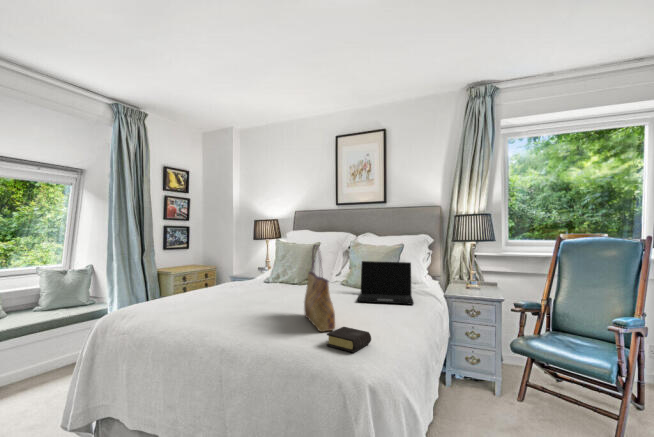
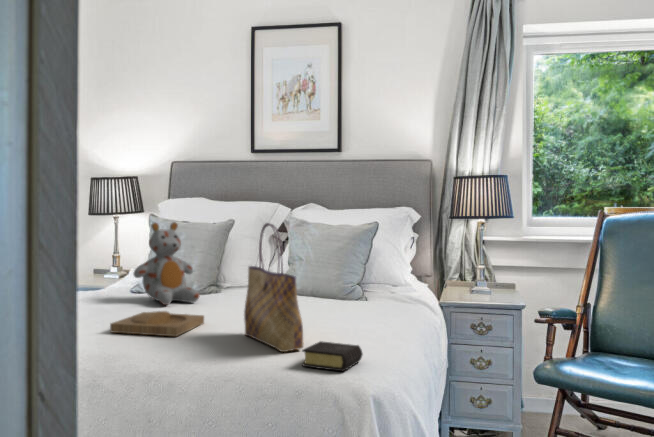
stuffed bear: none [257,243,294,292] -> present [134,222,200,305]
laptop: present [358,261,414,305] -> none [315,251,402,315]
tray: none [227,297,286,315] -> present [110,311,204,336]

